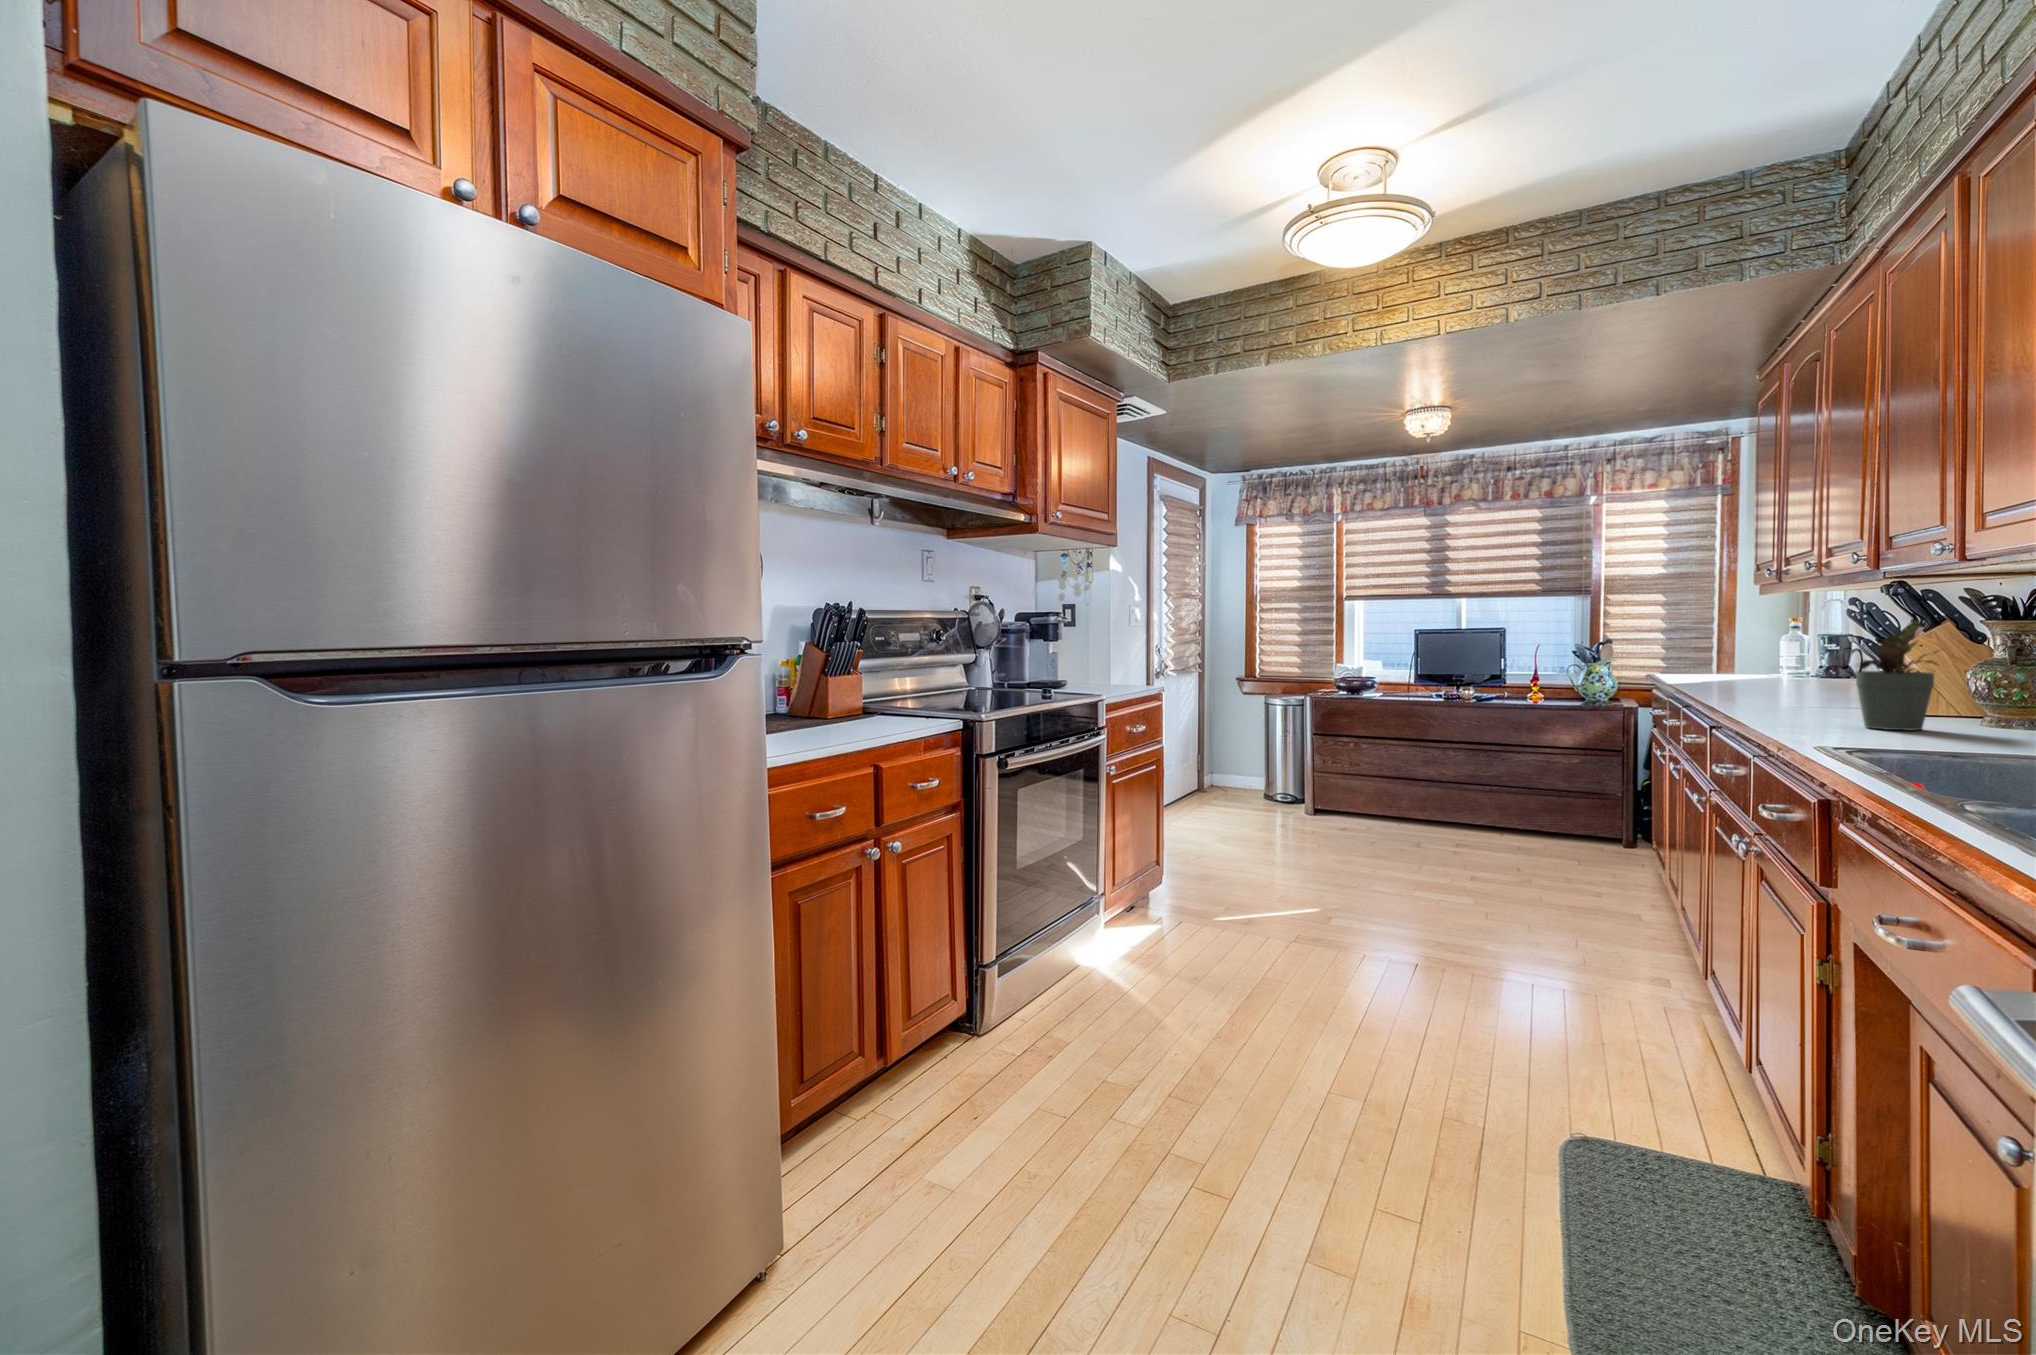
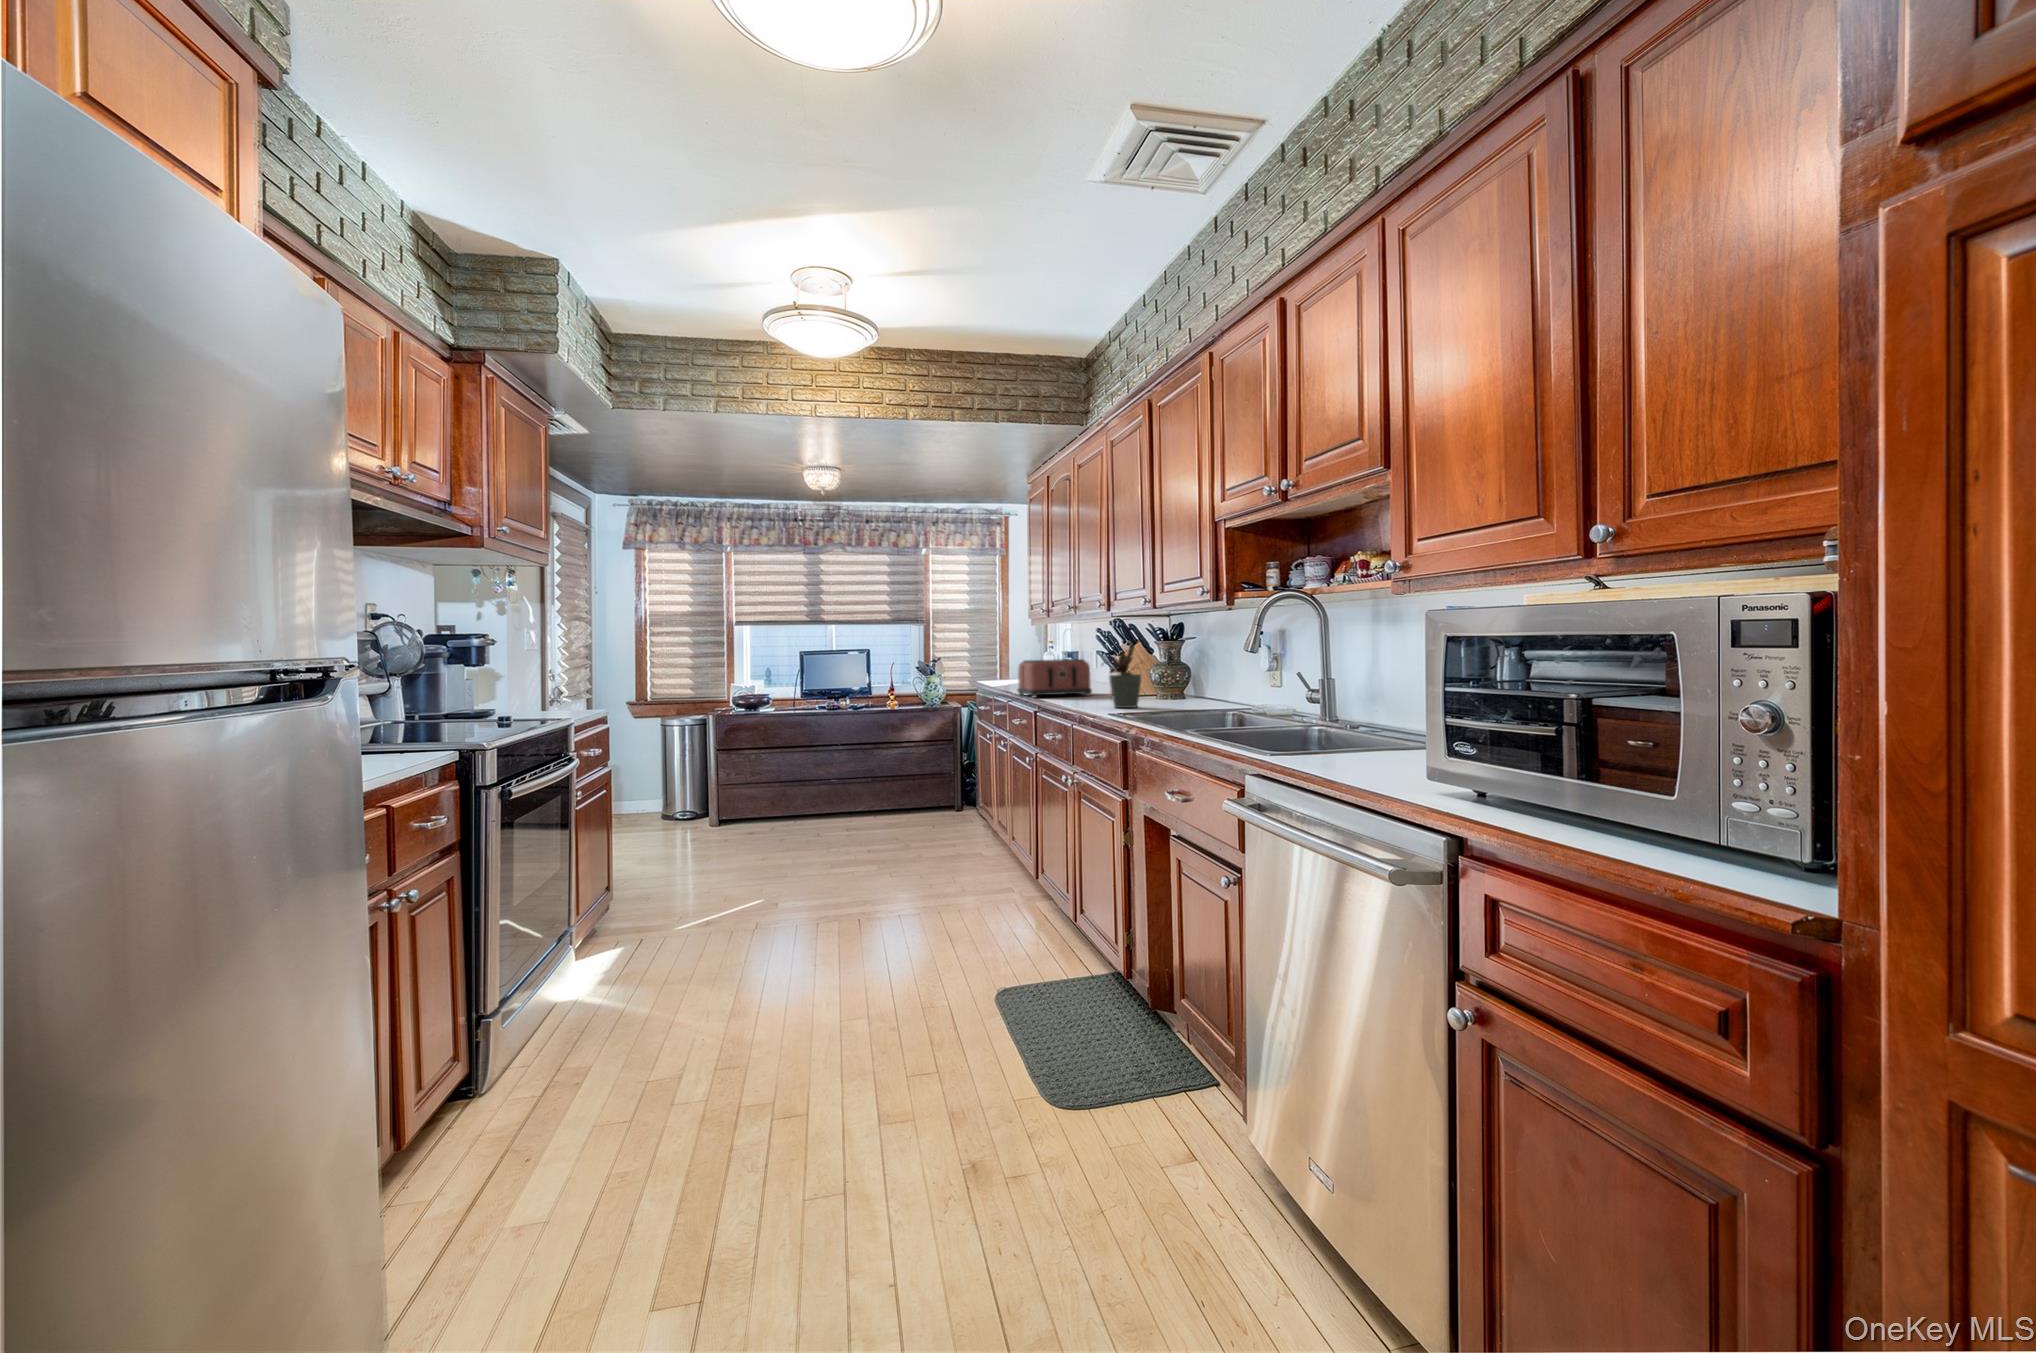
toaster: none [1703,642,1848,701] -> present [1018,659,1092,698]

